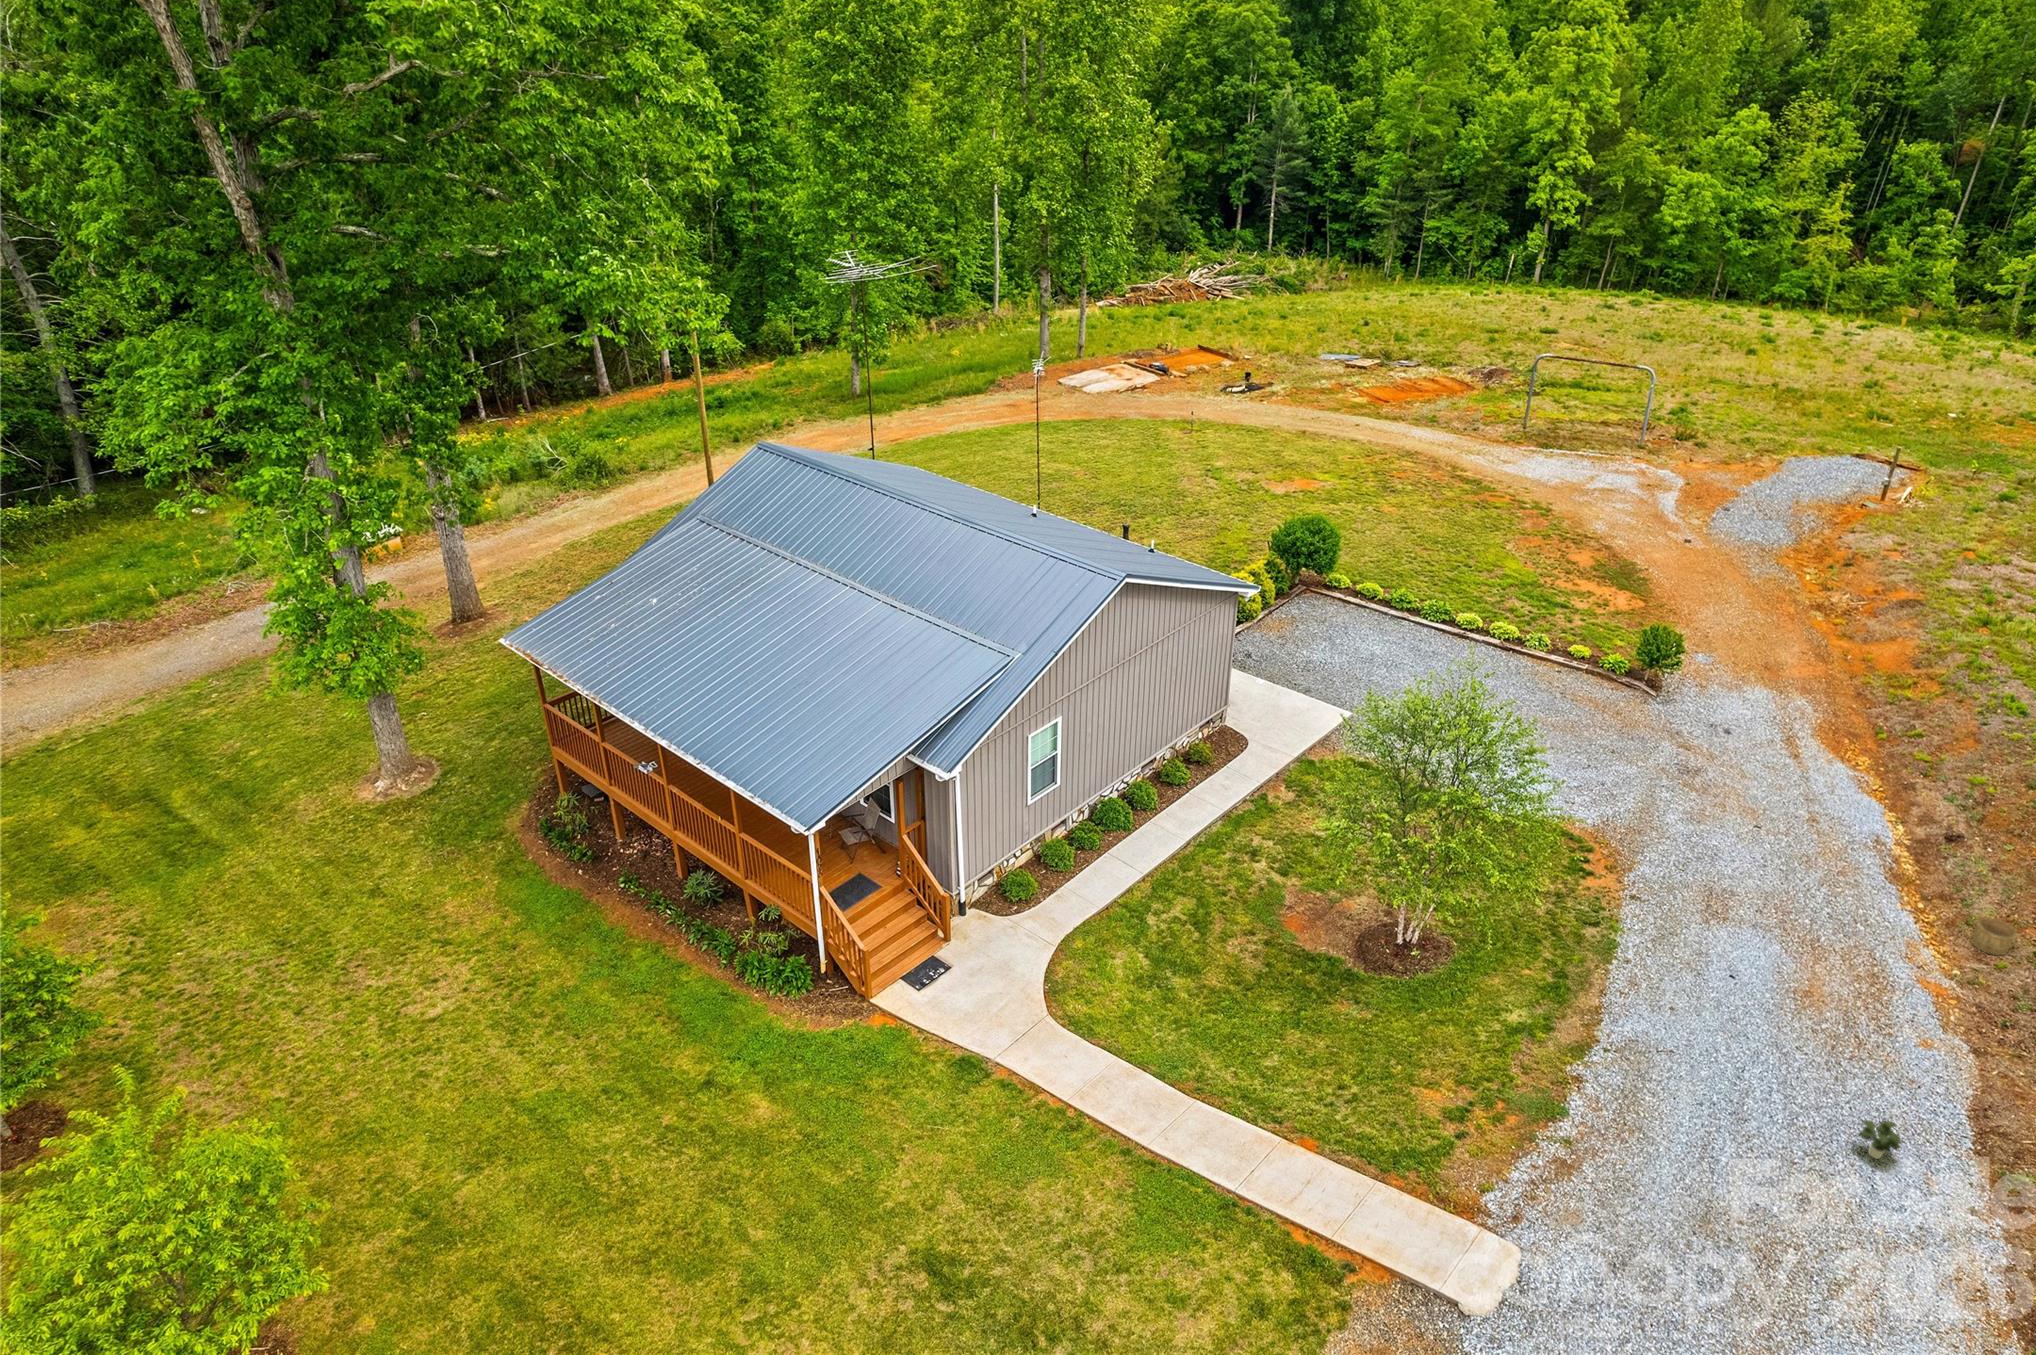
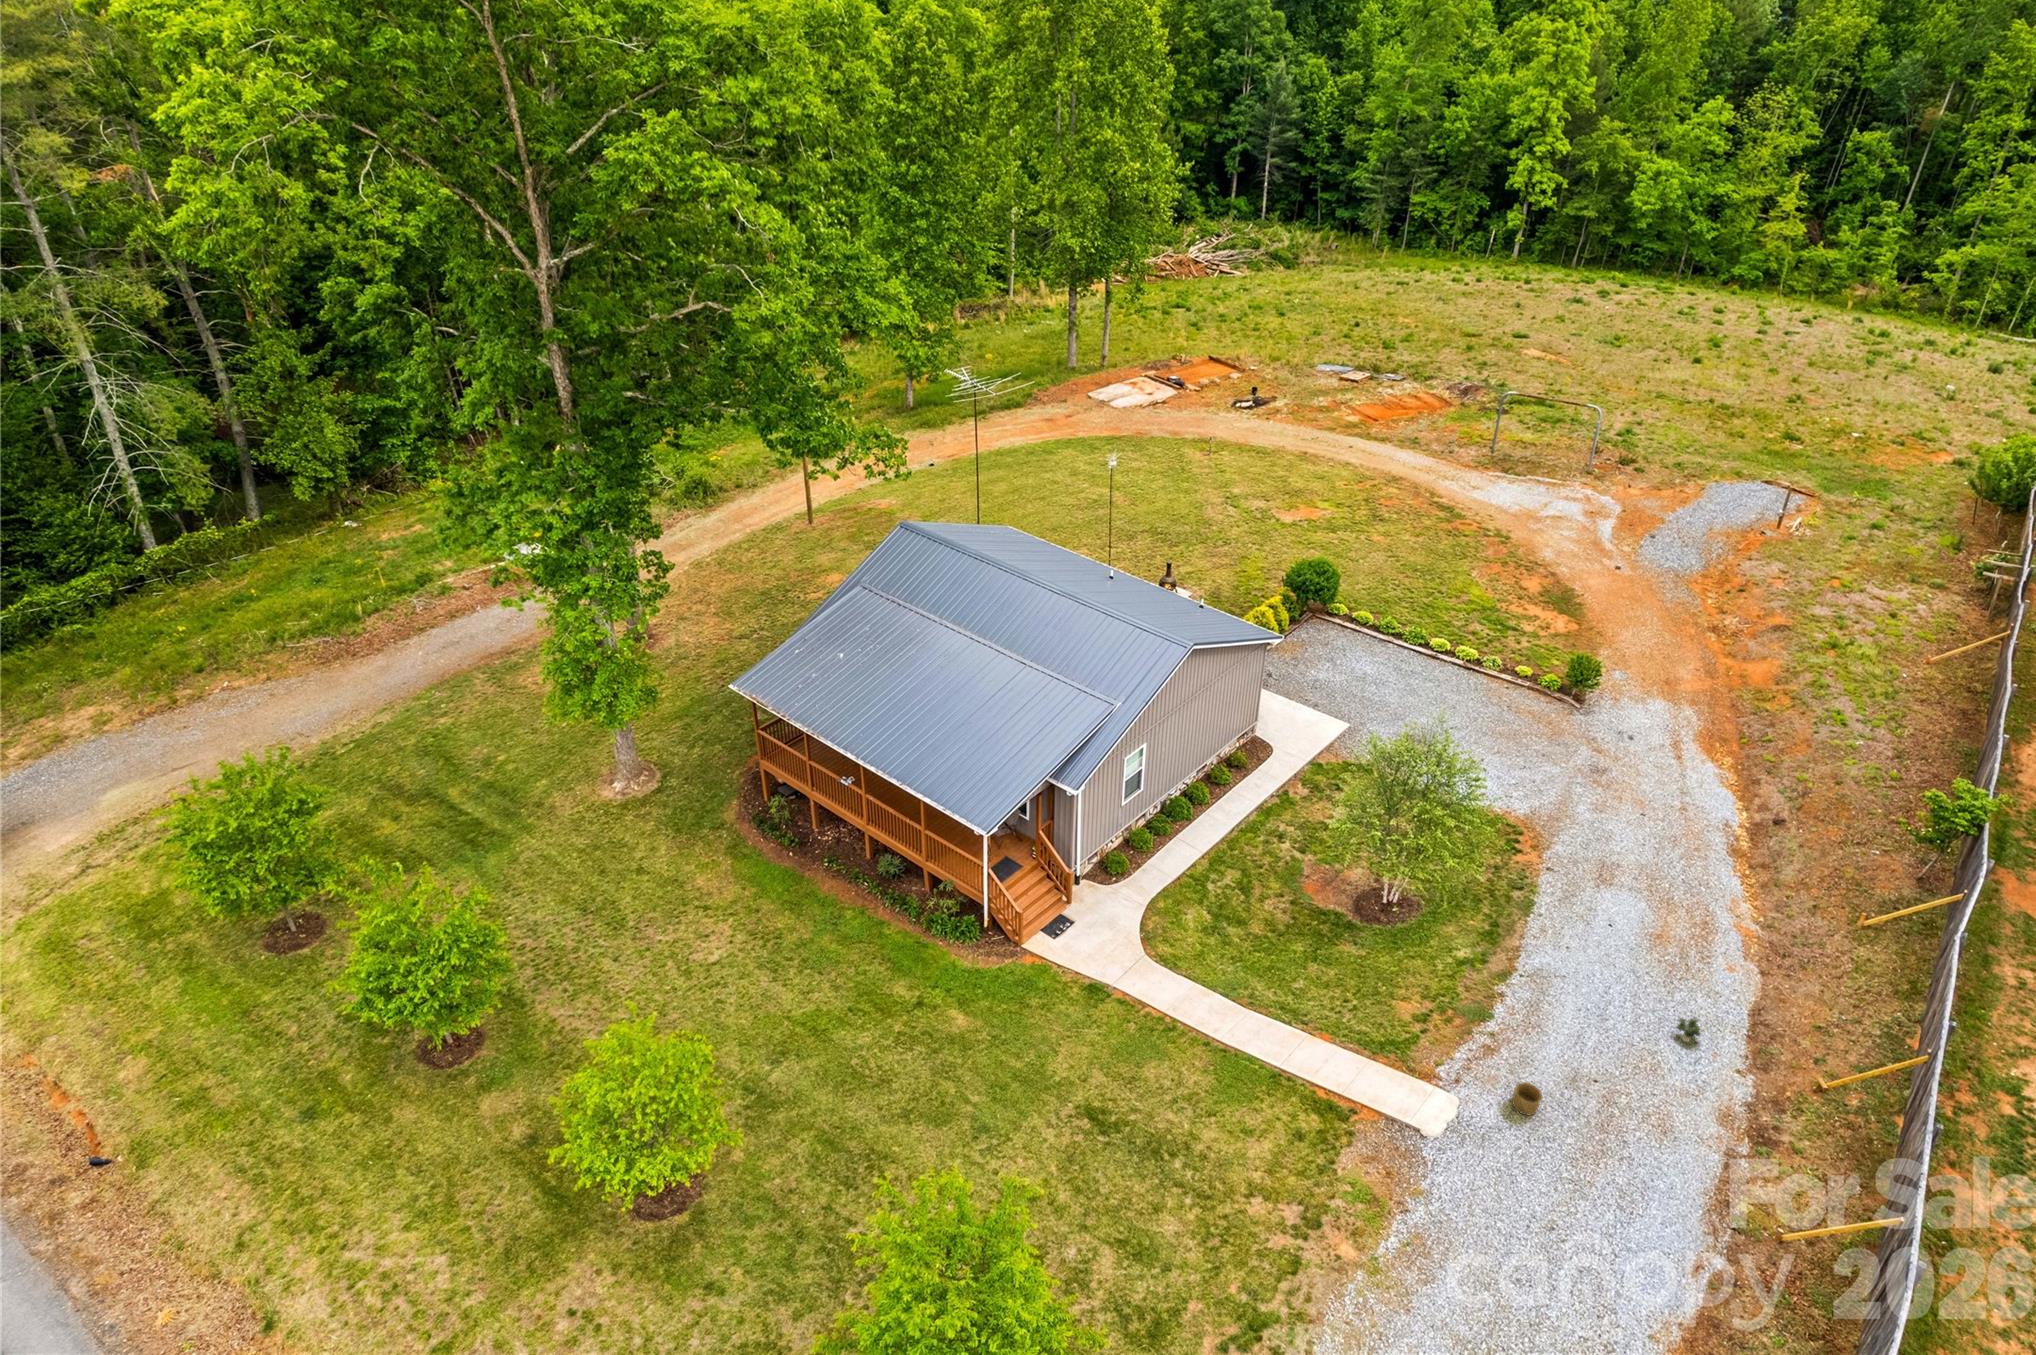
wooden bucket: present [1971,917,2017,955] -> present [1512,1082,1543,1115]

